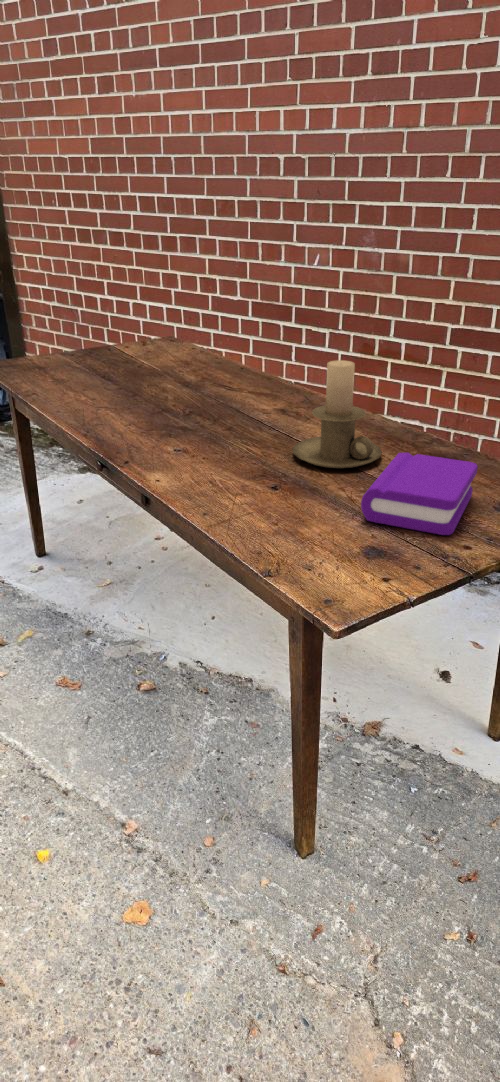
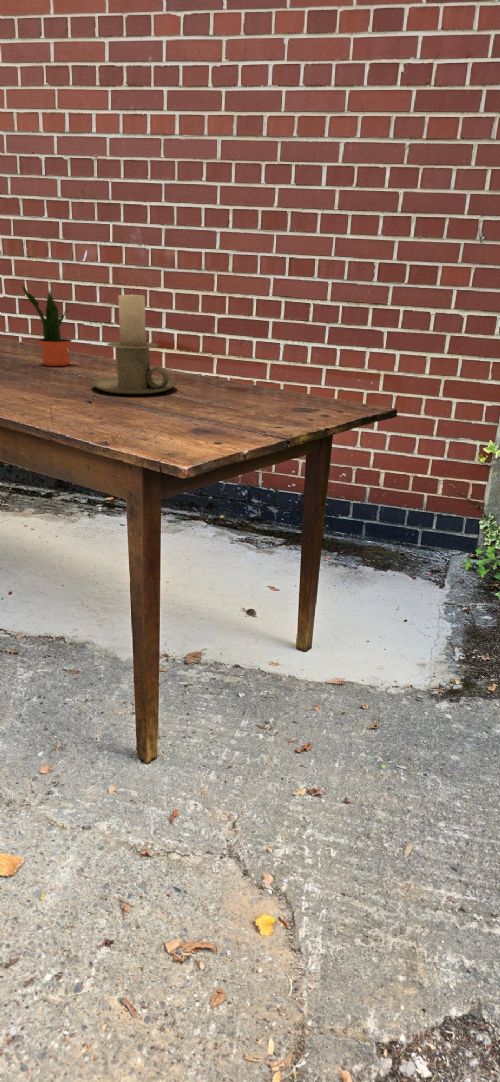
potted plant: none [240,324,286,406] -> present [22,286,71,366]
book: present [361,453,478,535] -> none [170,369,268,421]

